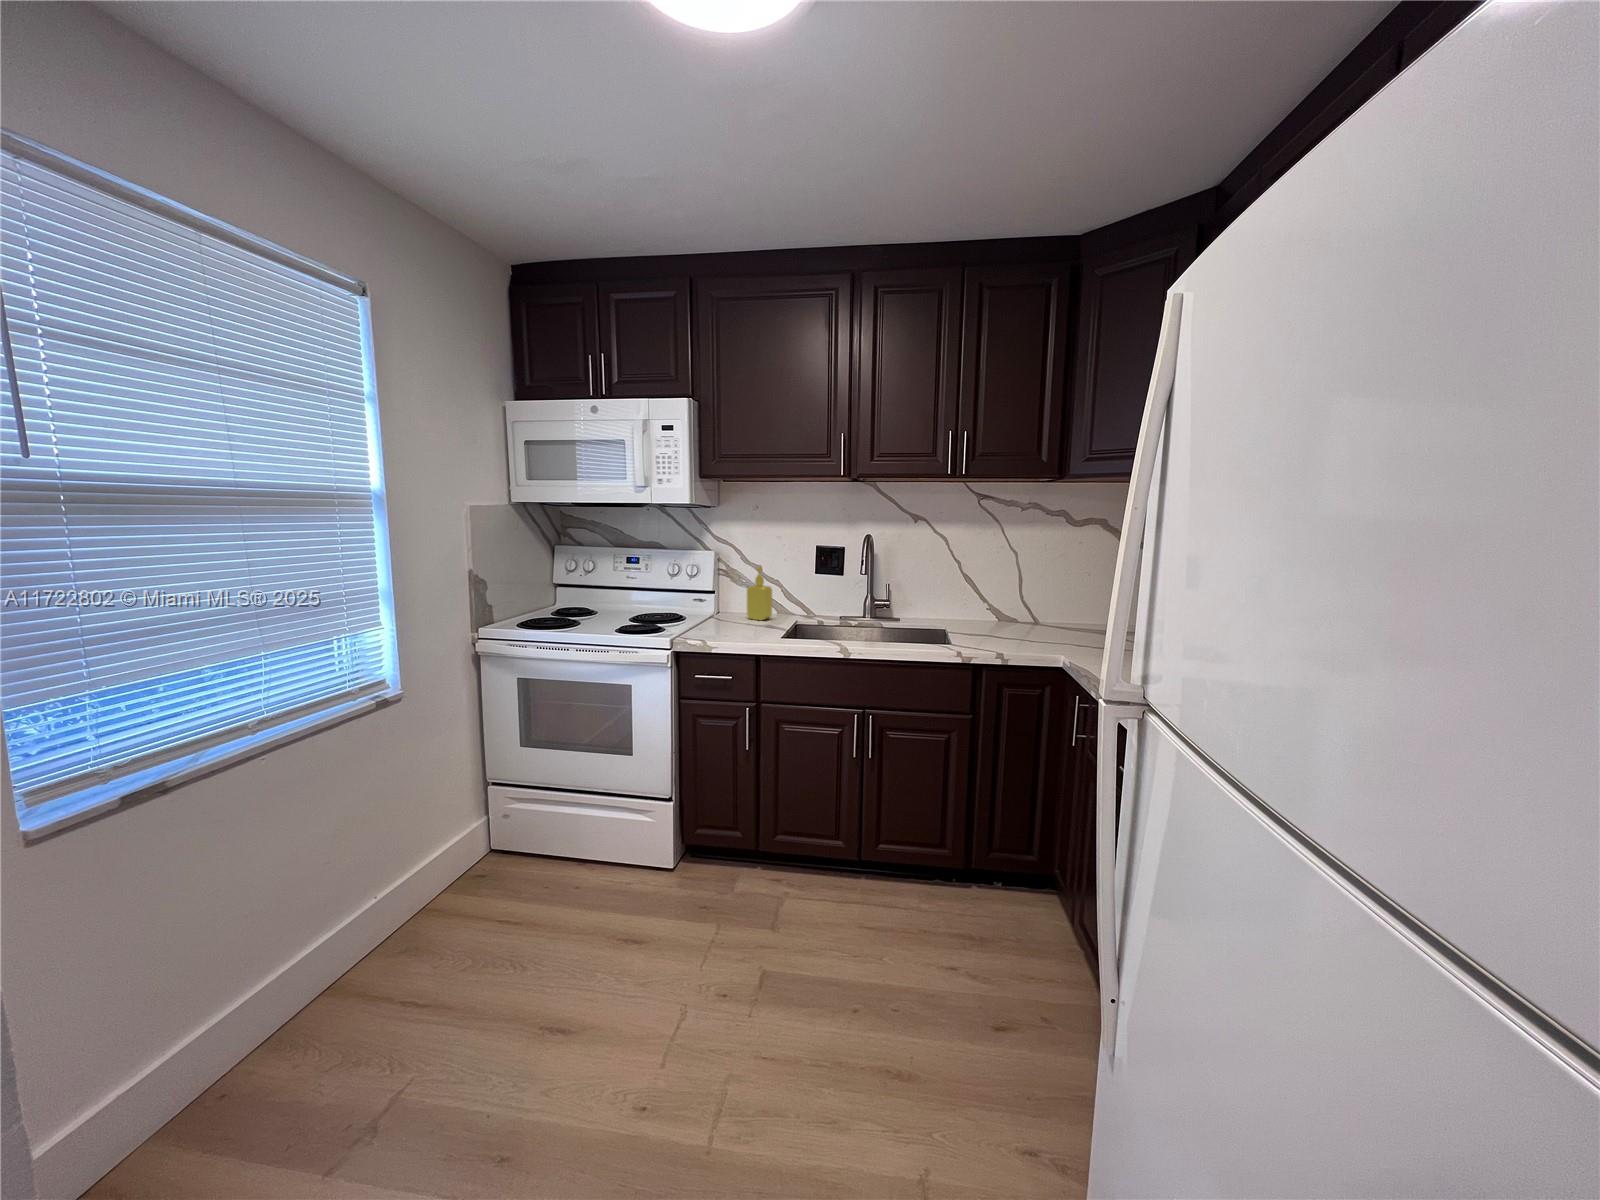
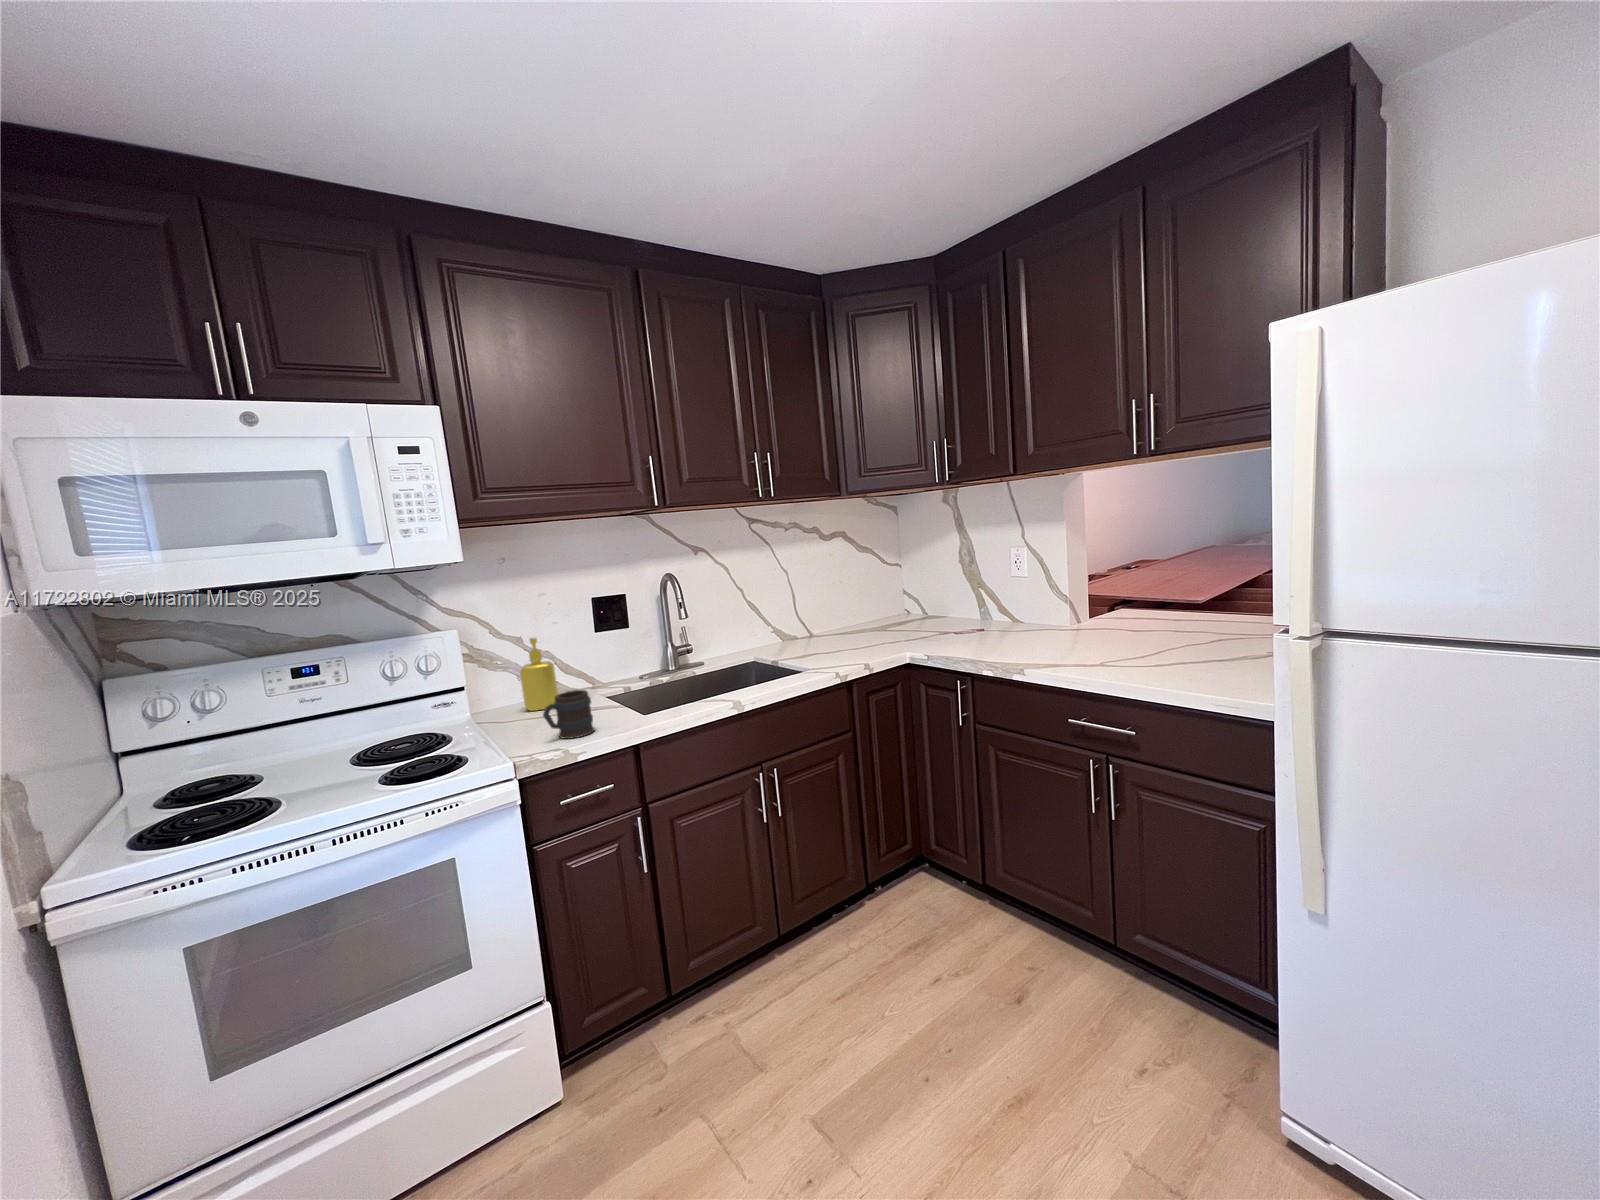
mug: none [708,606,744,638] -> present [543,690,594,739]

